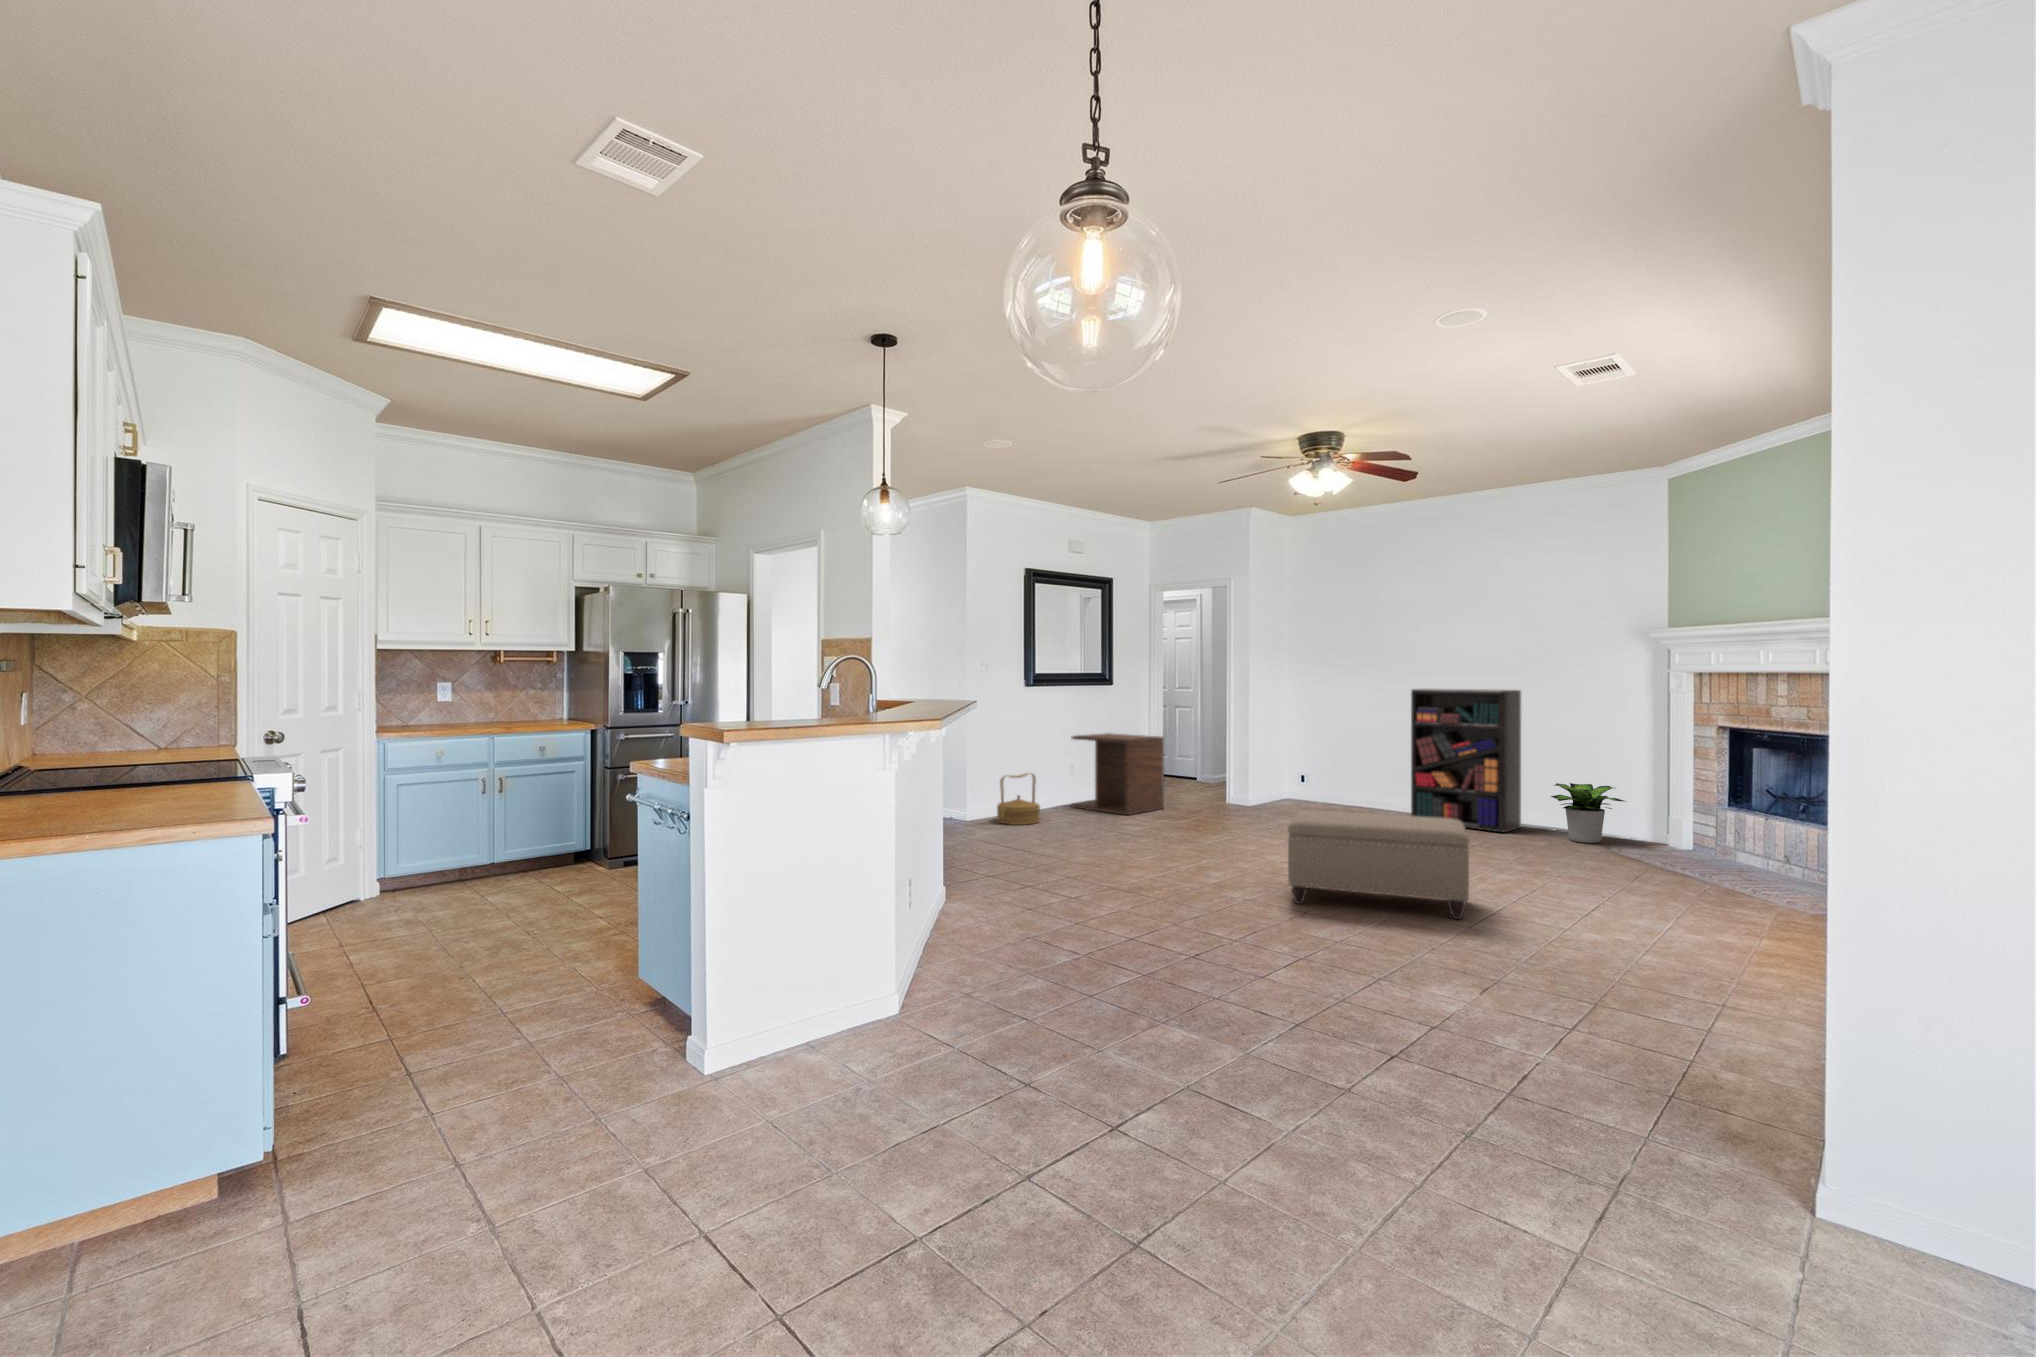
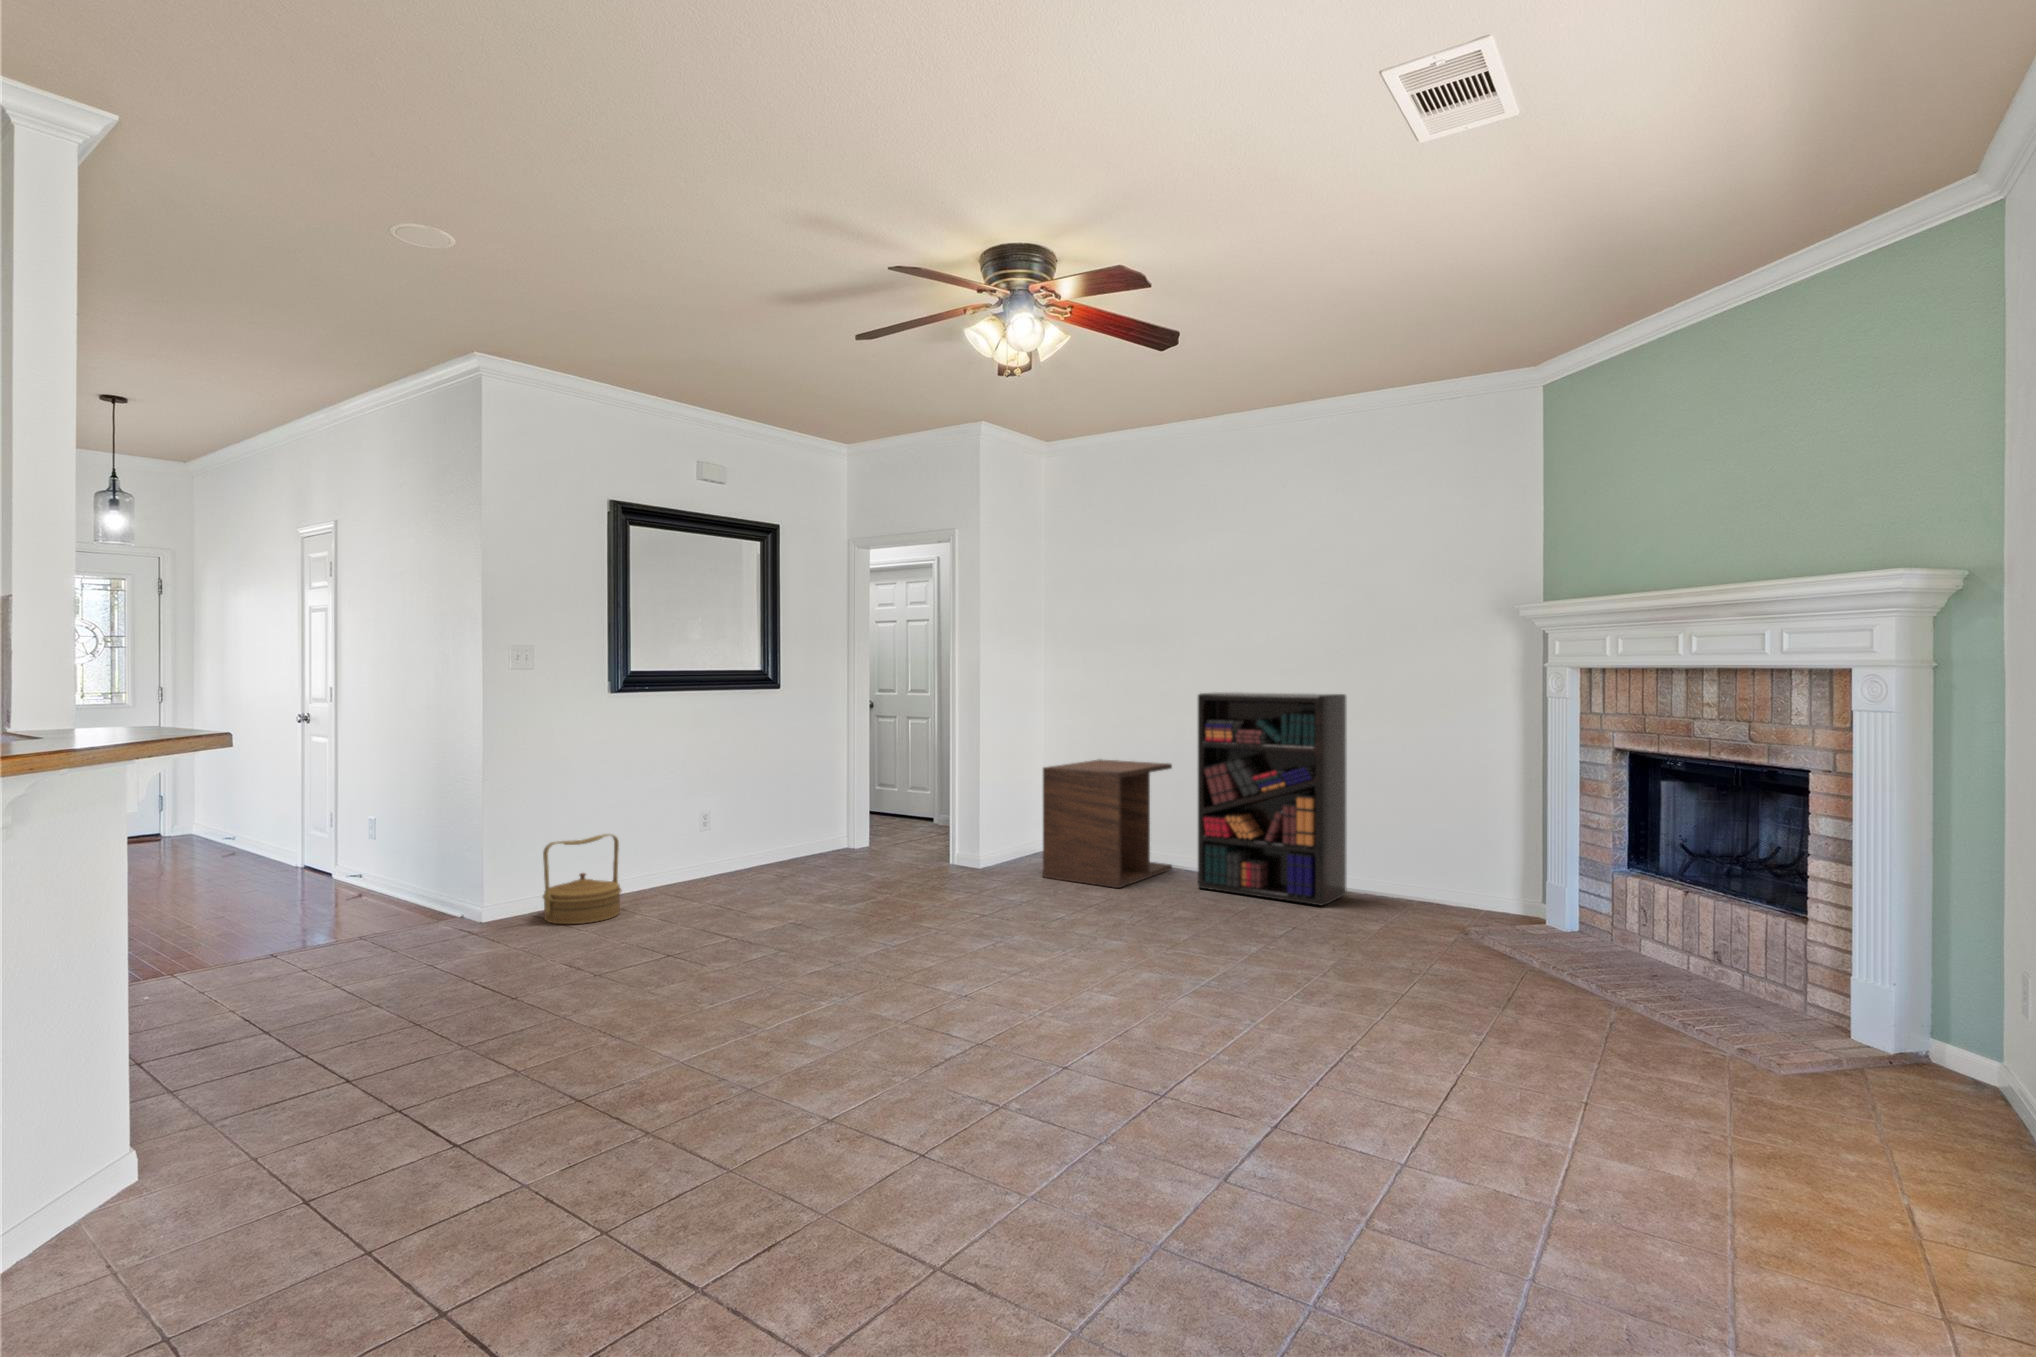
side table: present [1071,733,1164,815] -> present [1043,759,1172,888]
potted plant: present [1551,783,1625,843] -> none [1384,830,1489,921]
ottoman: present [1288,811,1469,919] -> none [913,924,1241,1150]

